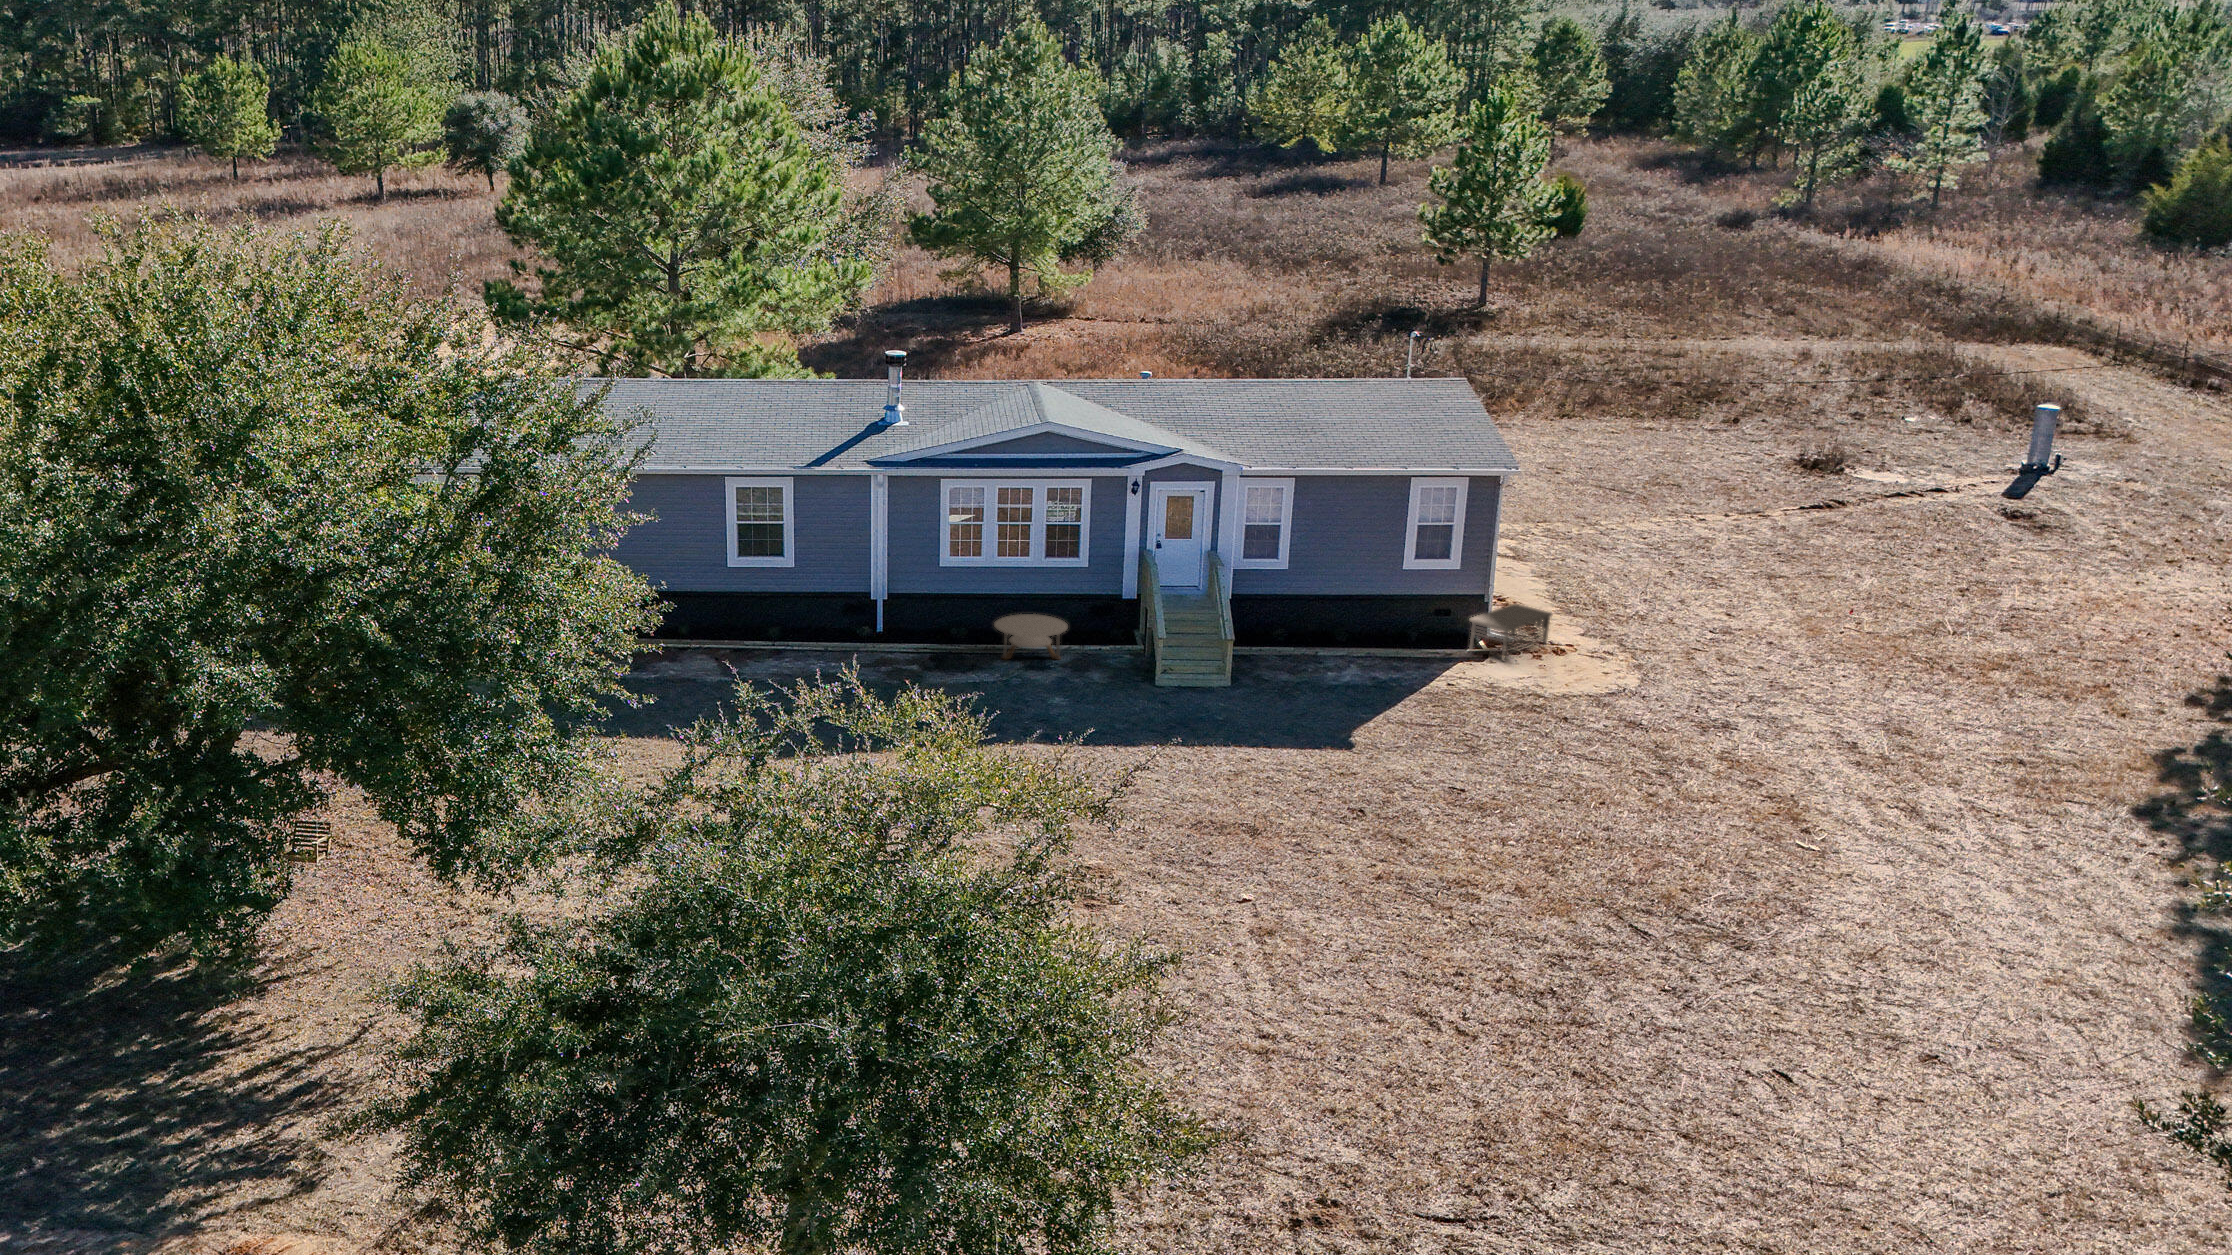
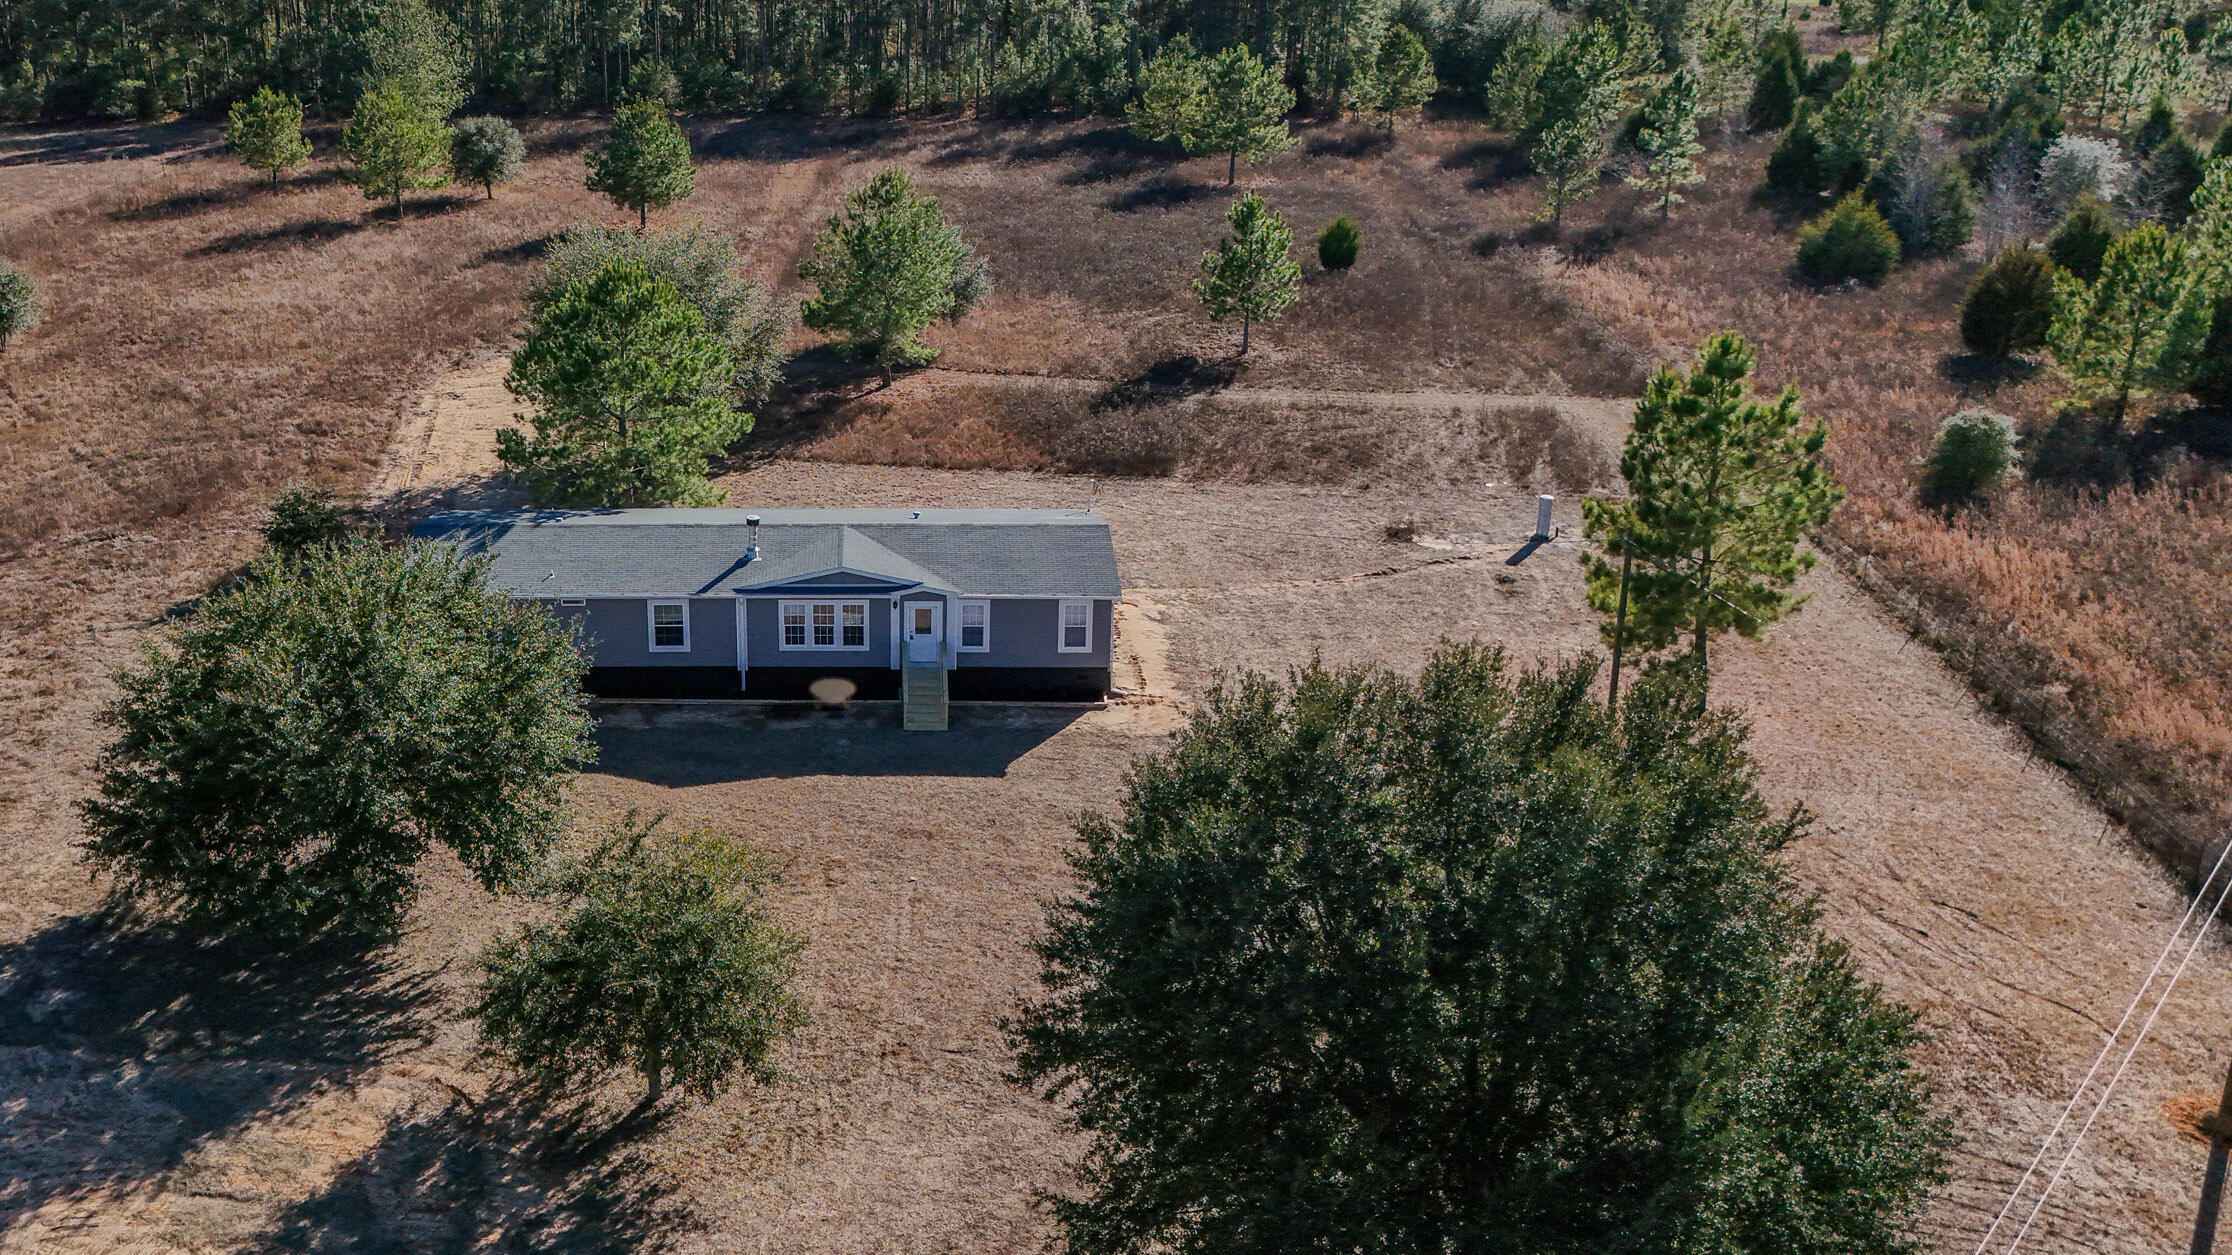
storage bench: present [1469,604,1552,661] -> none [1100,670,1154,711]

